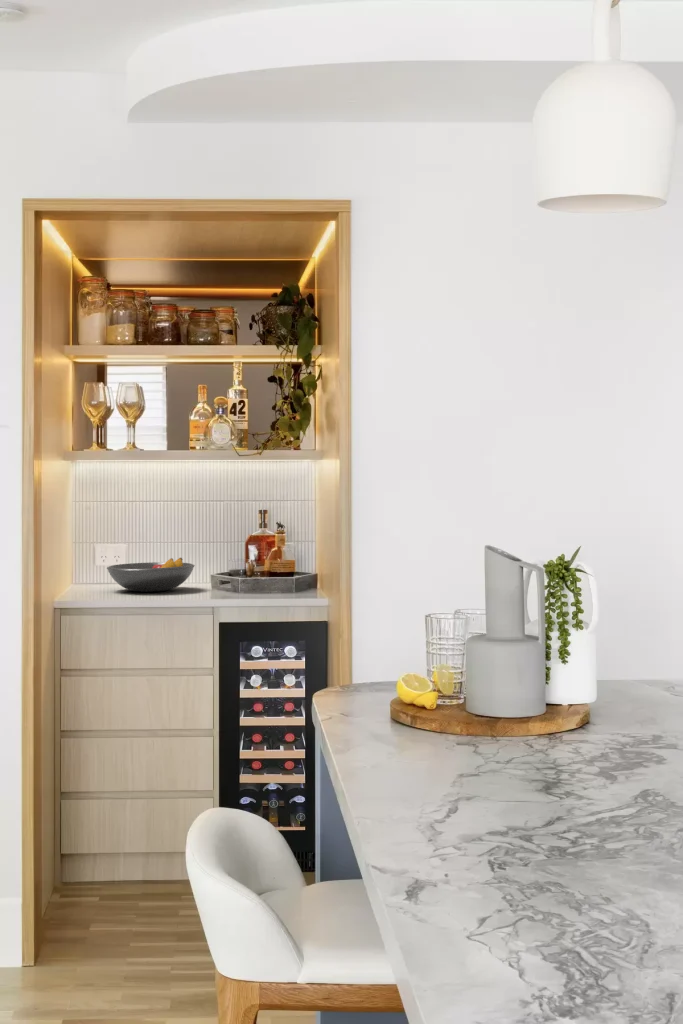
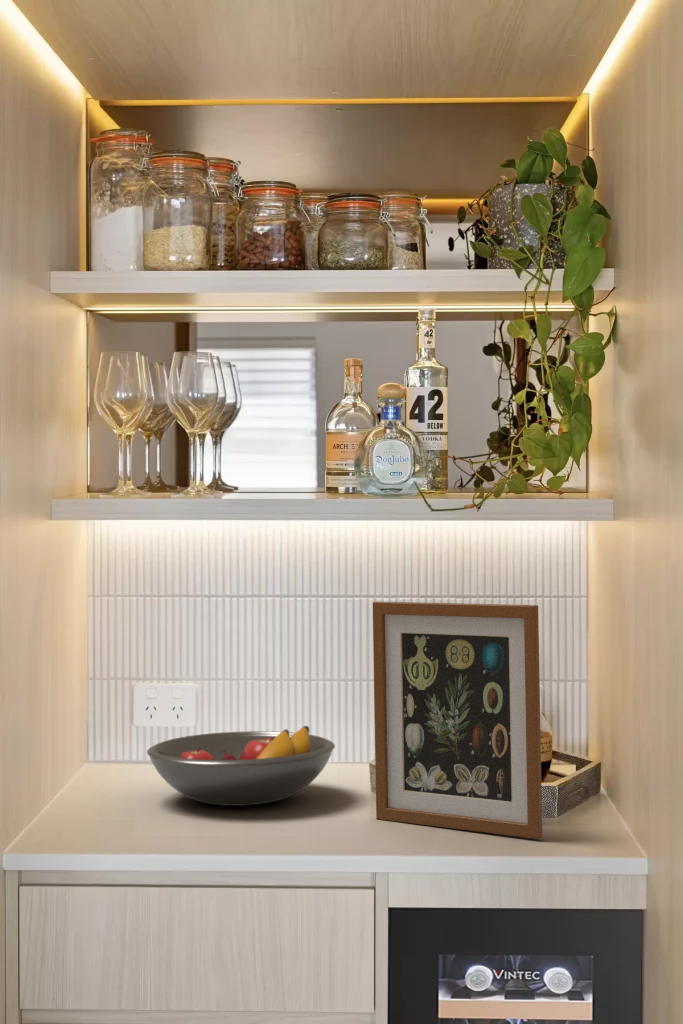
picture frame: none [212,496,286,597] -> present [373,601,542,839]

